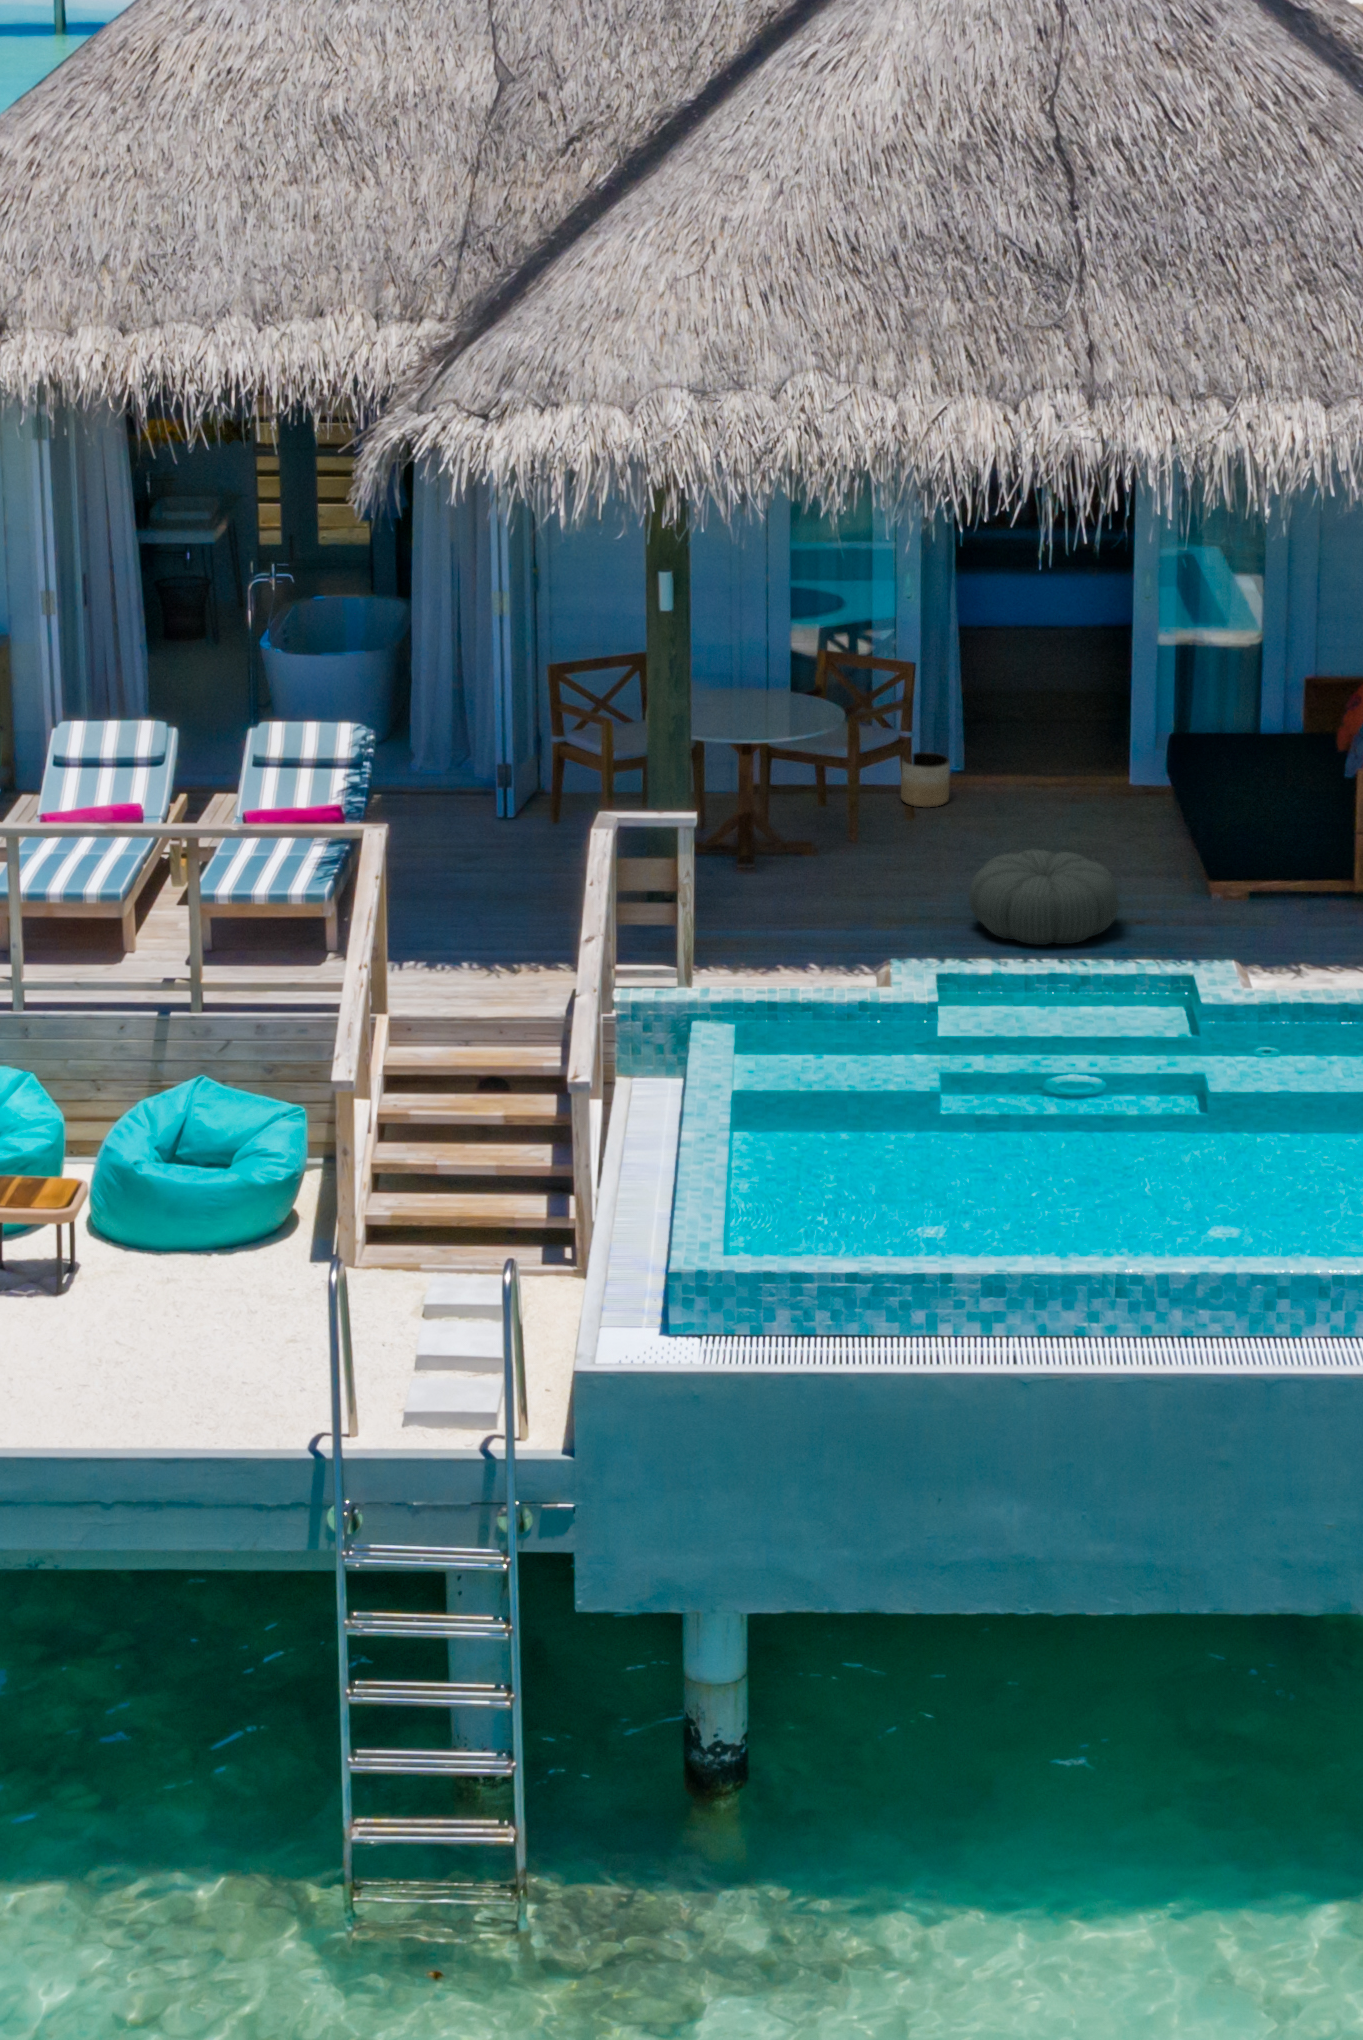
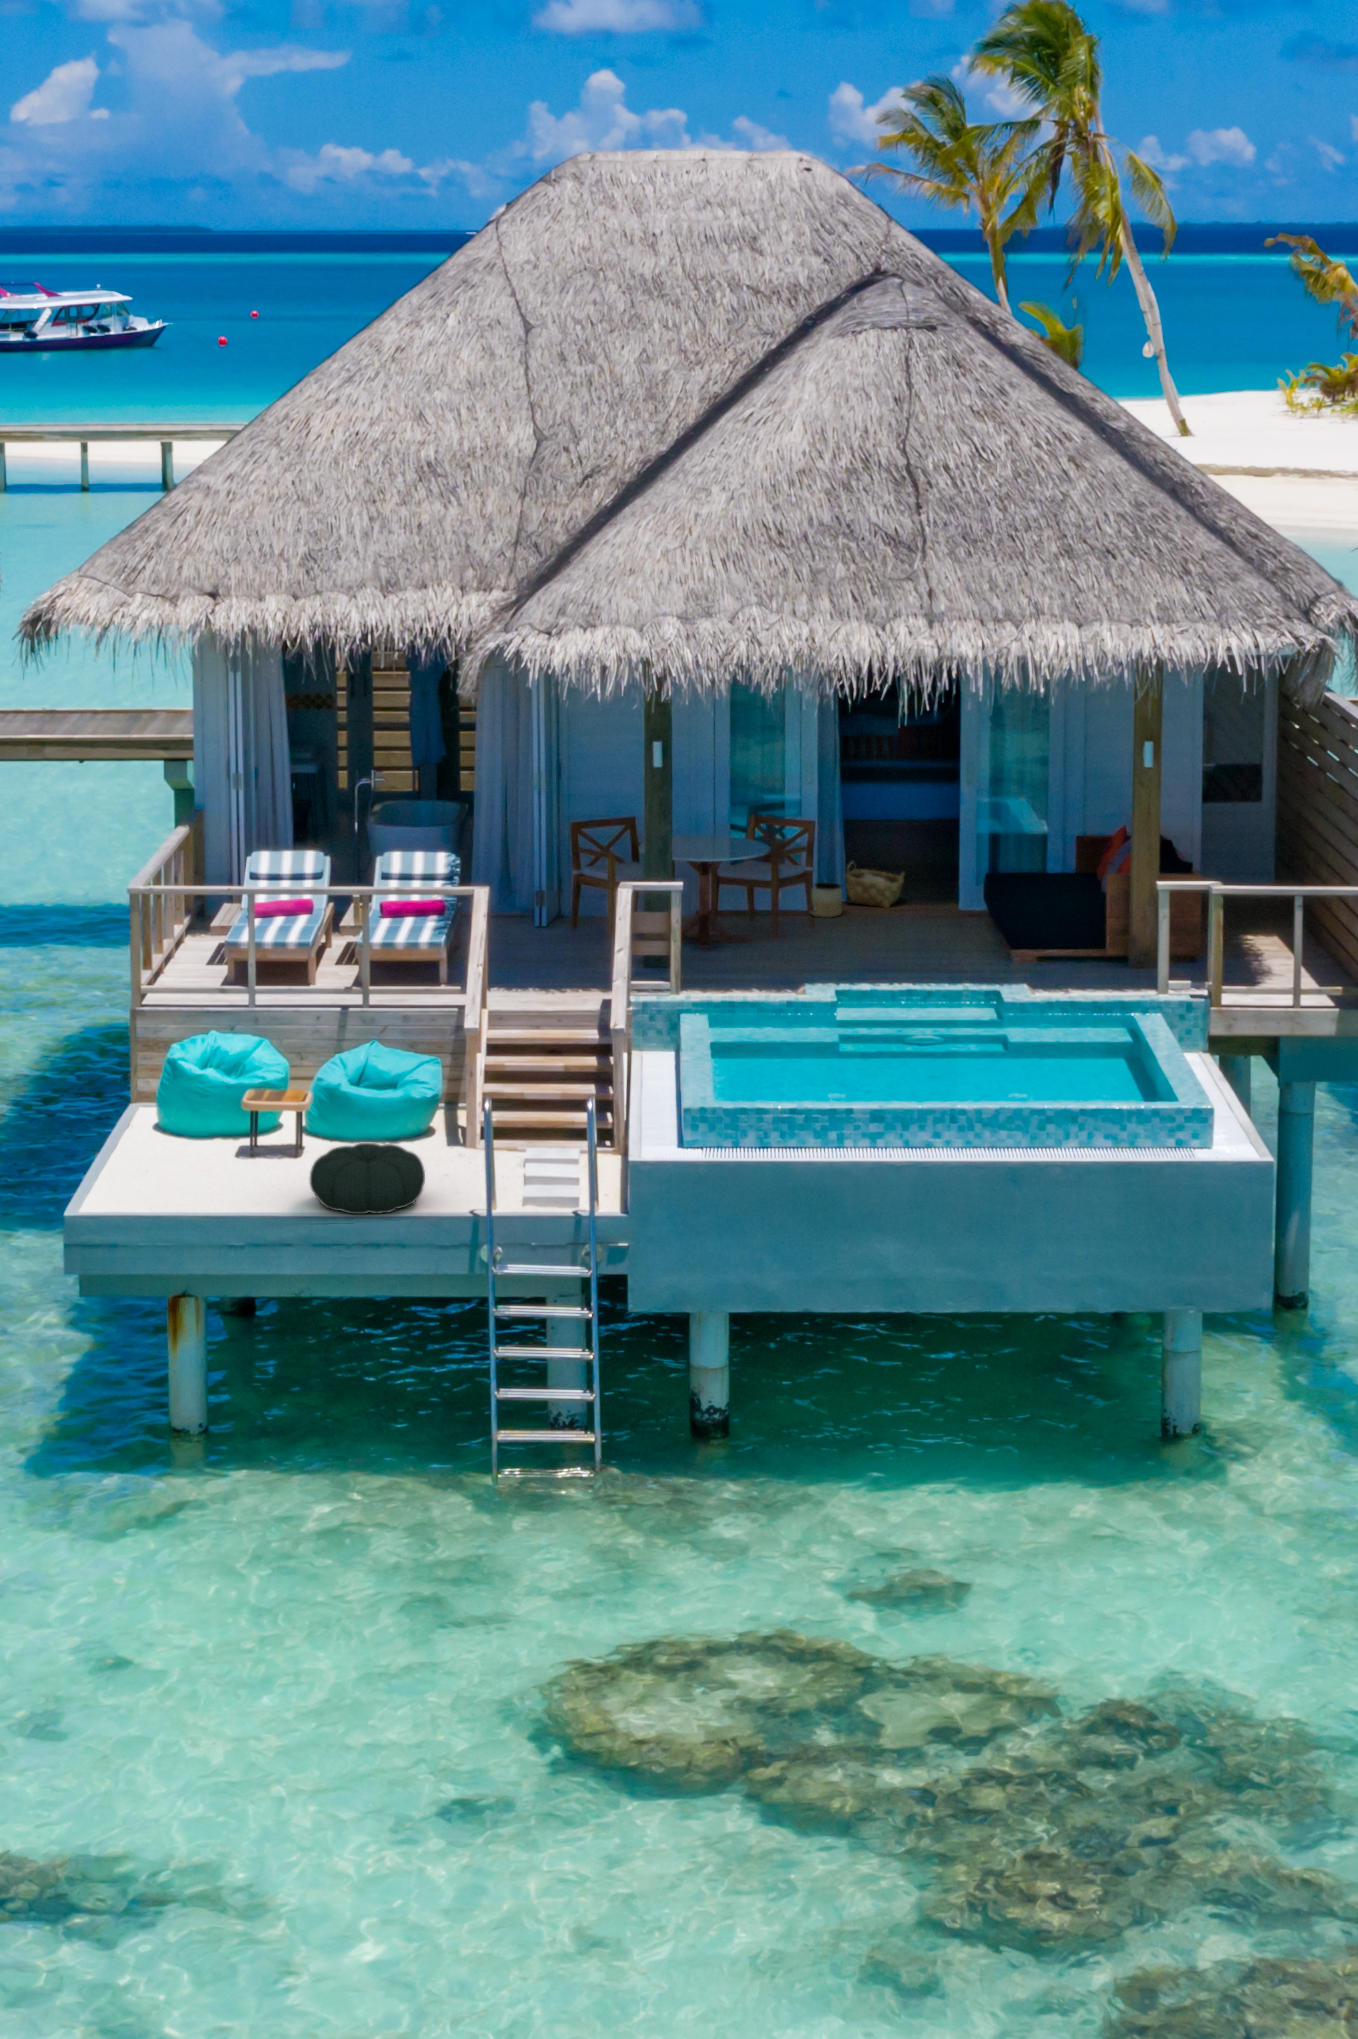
woven basket: none [954,716,1044,789] -> present [845,862,905,908]
pouf: present [969,850,1119,945] -> present [310,1143,425,1214]

